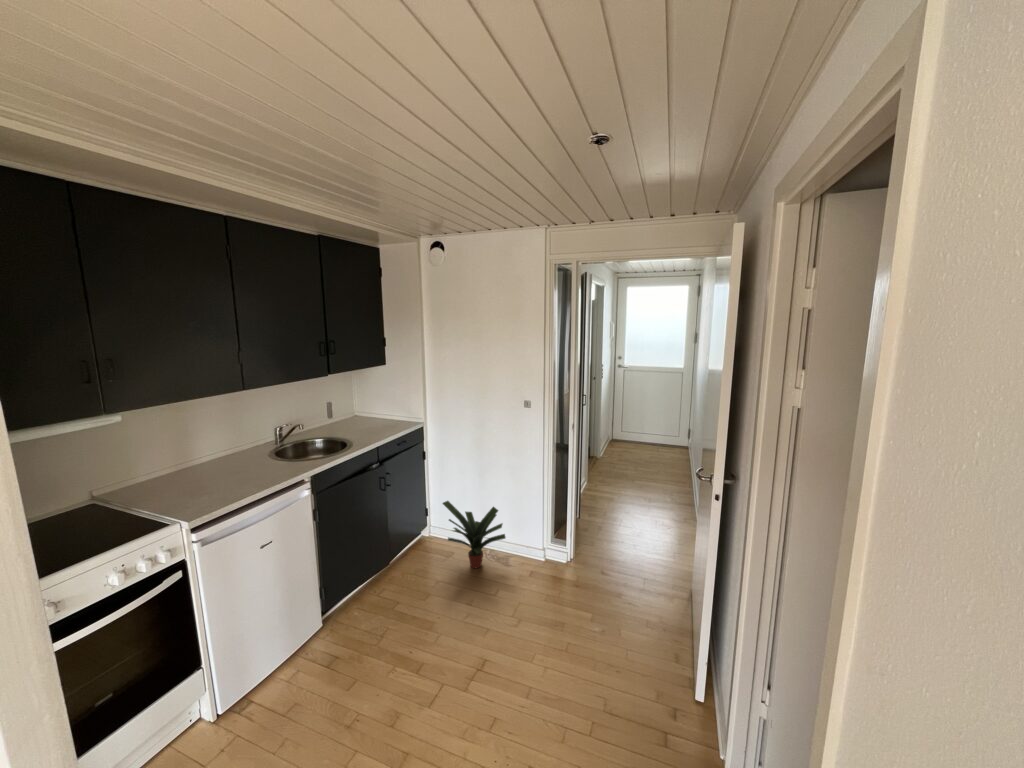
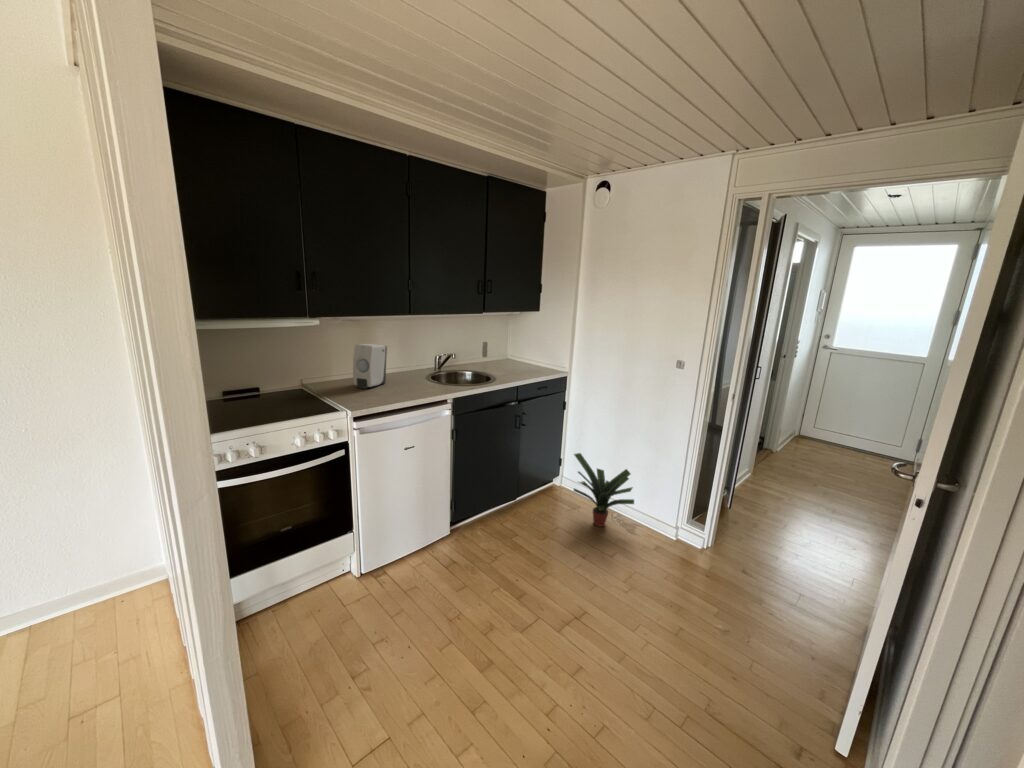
soap dispenser: none [172,429,218,486] -> present [353,344,387,389]

